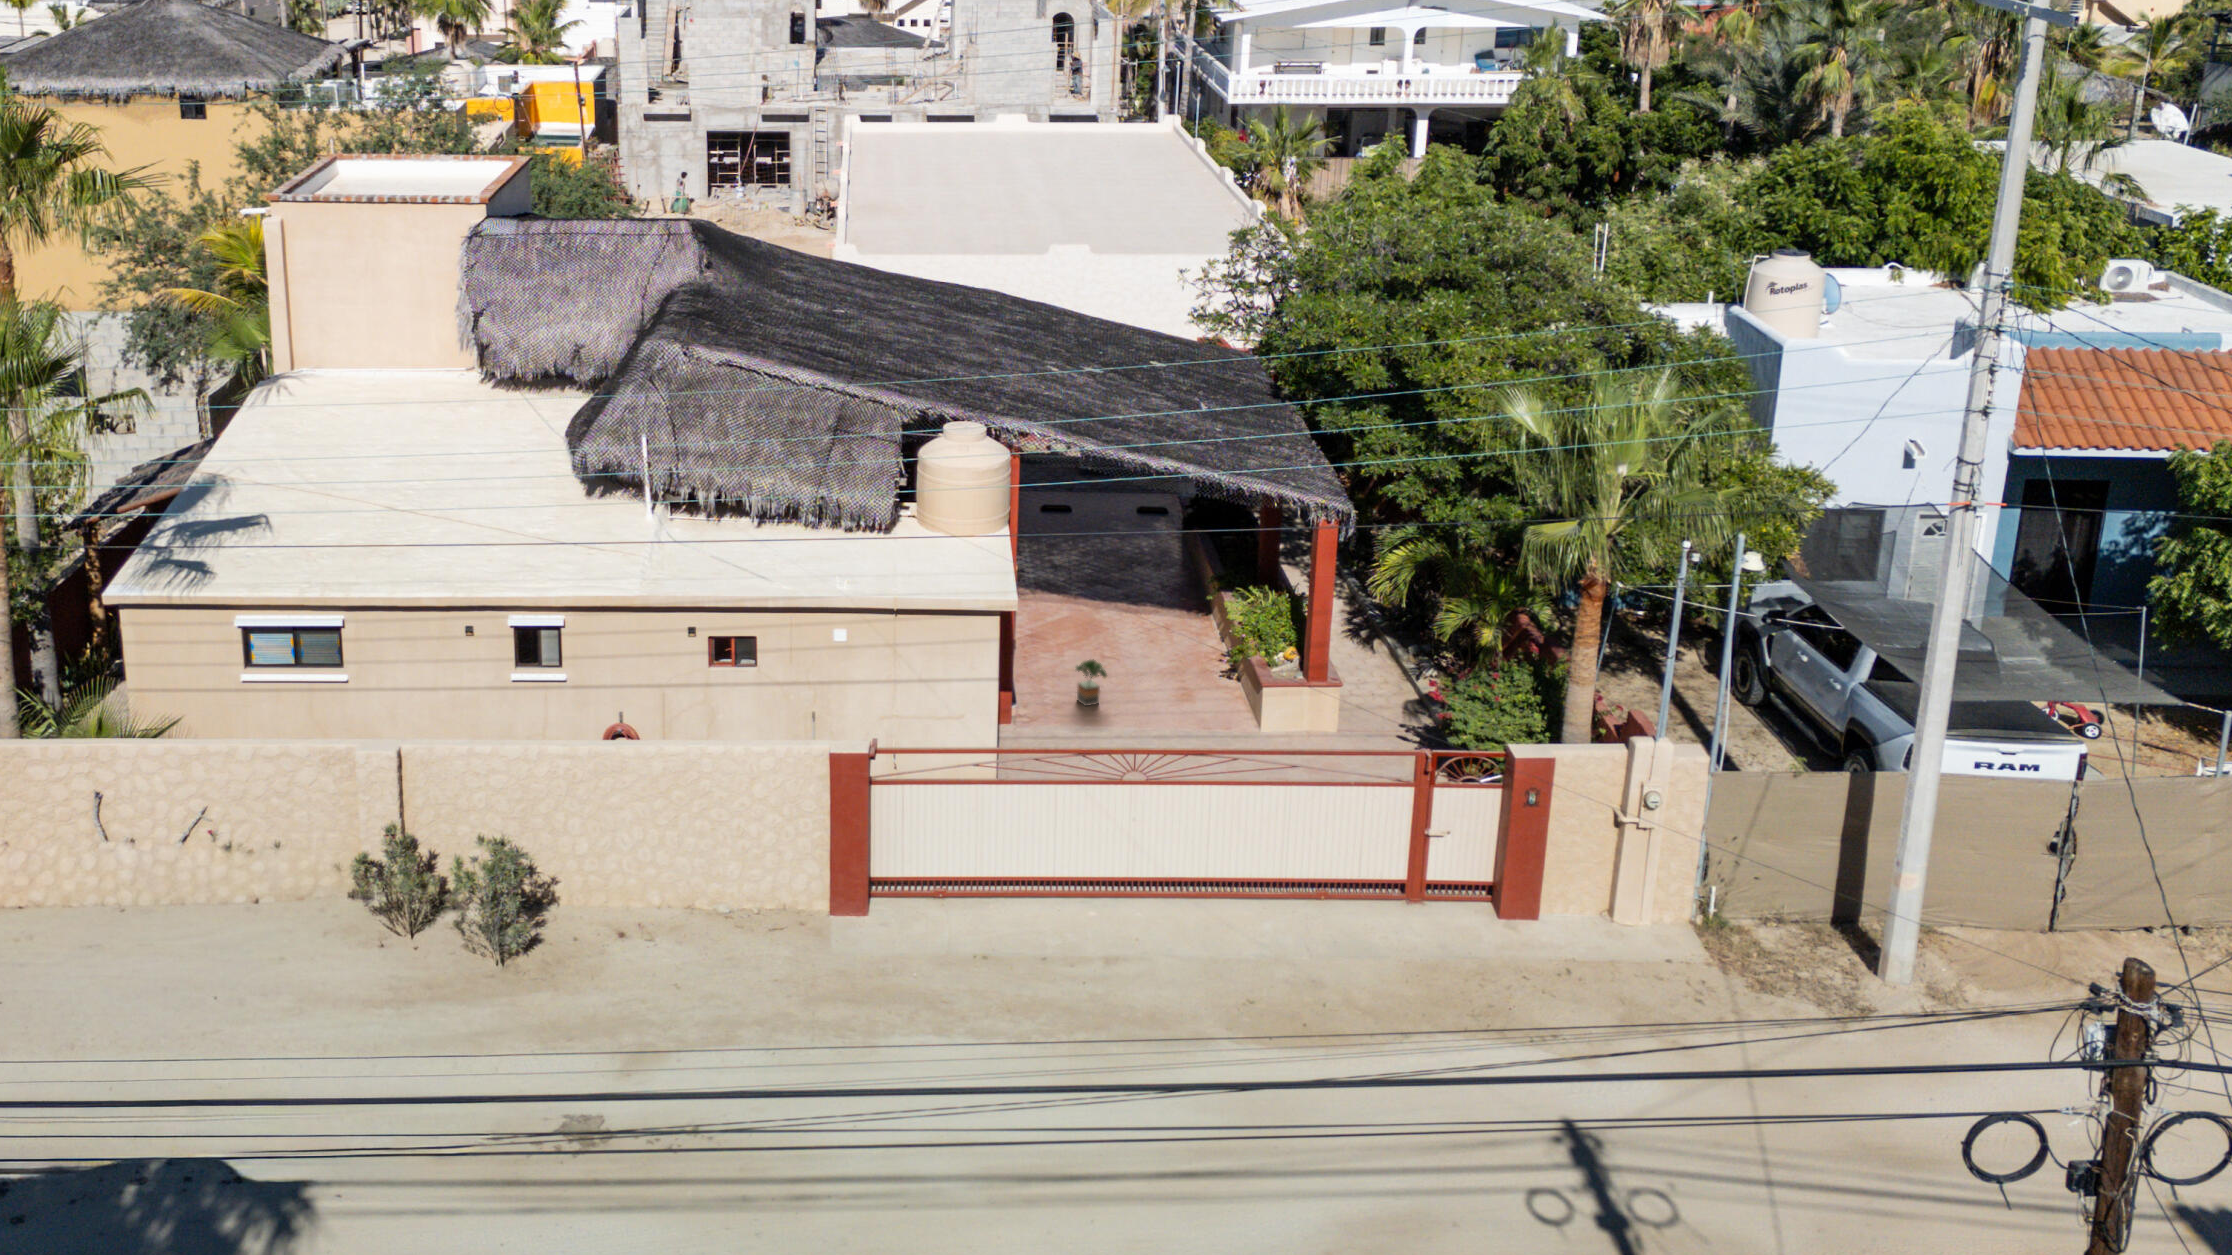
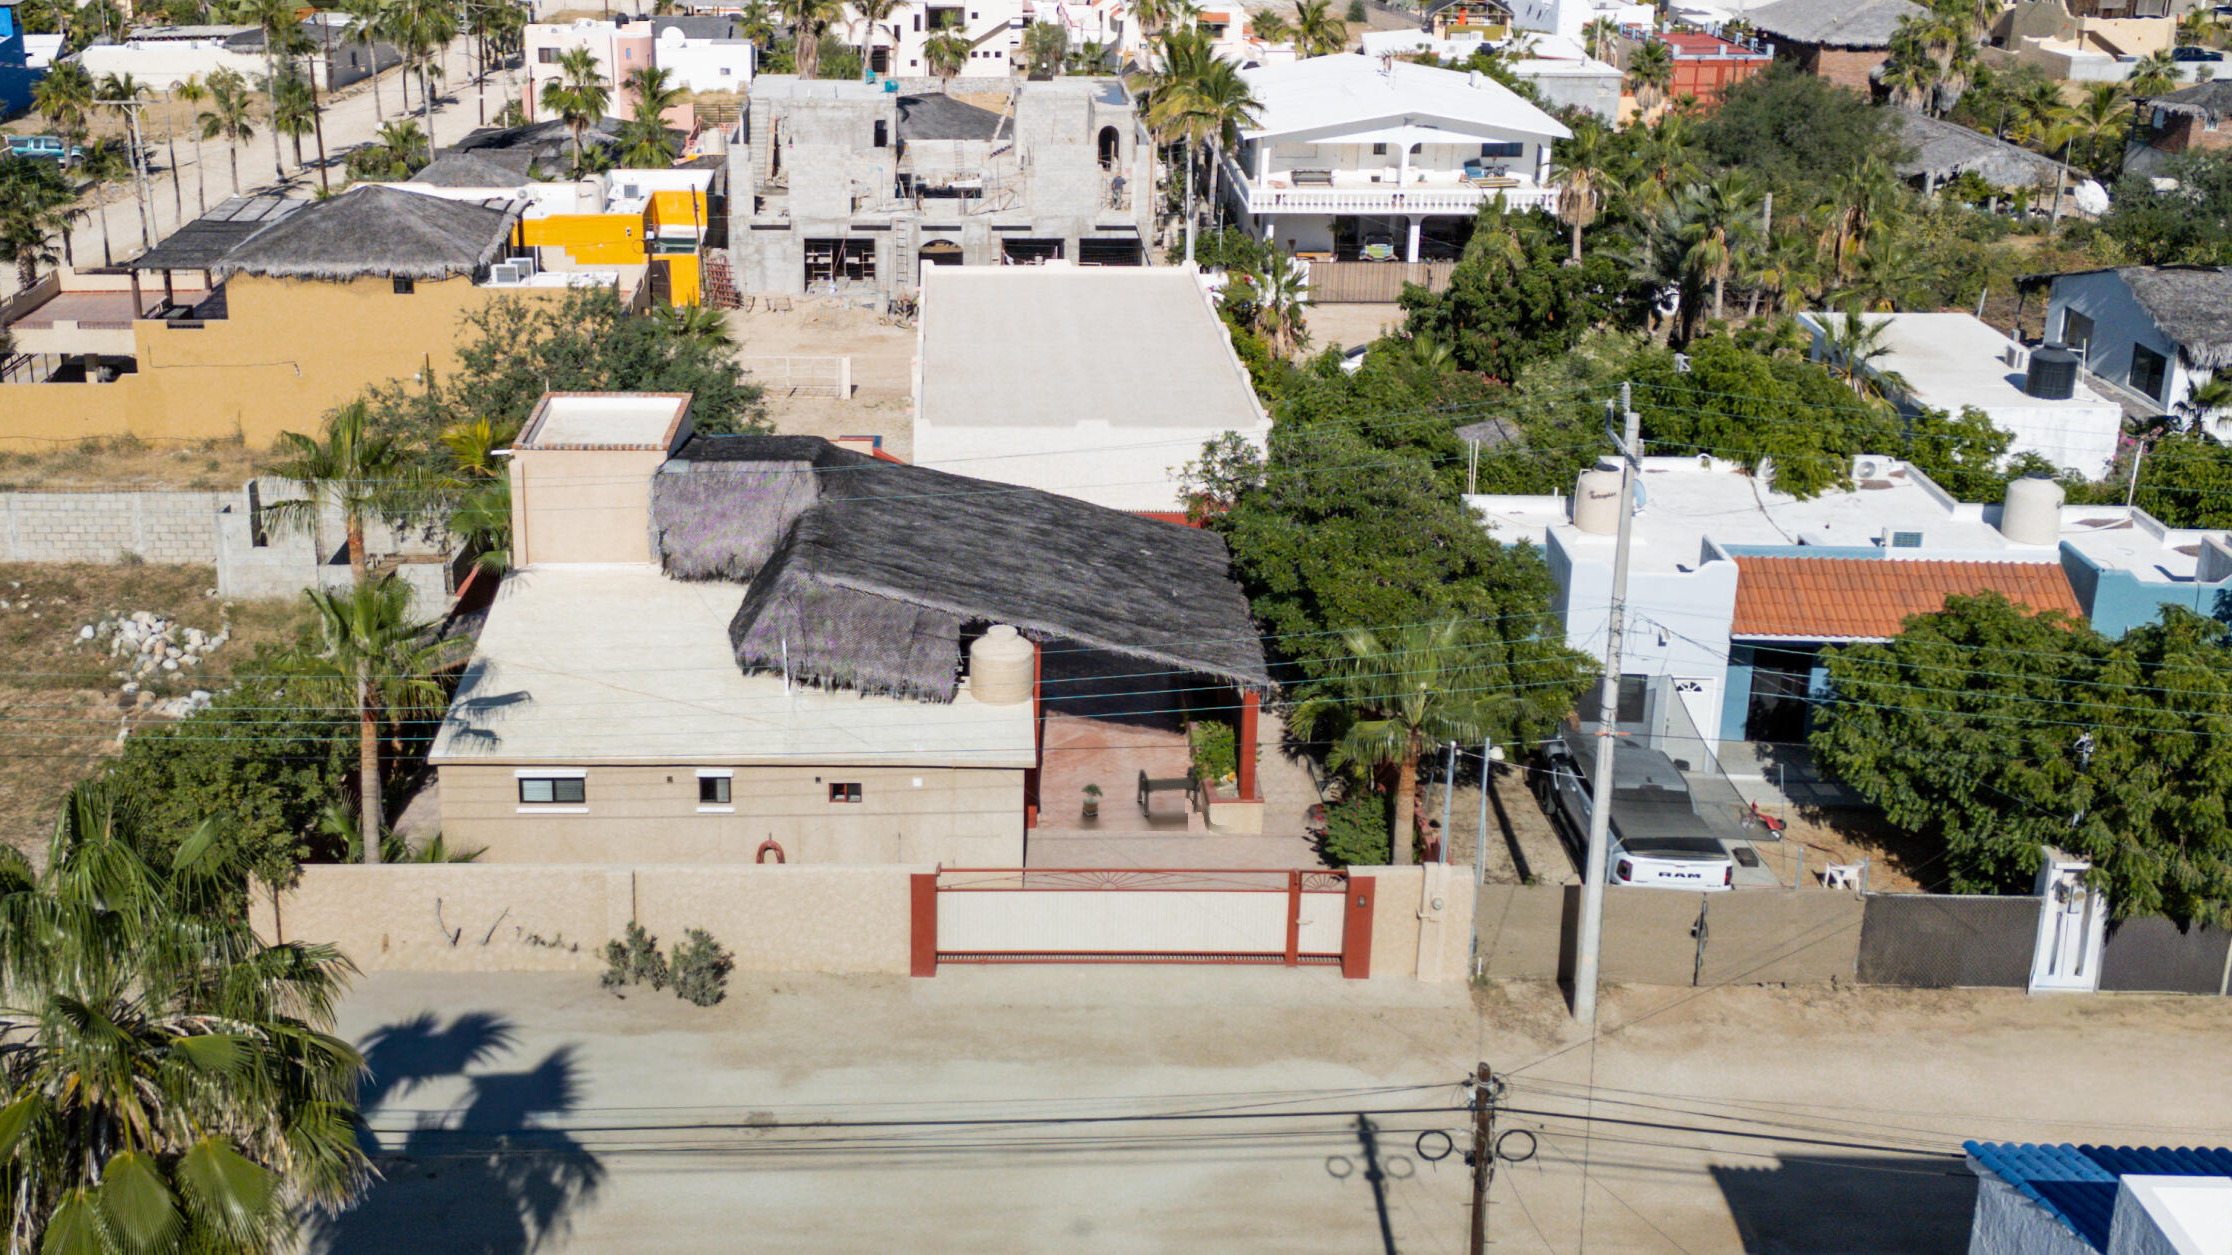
bench: none [1154,637,1244,707] -> present [1137,767,1199,816]

